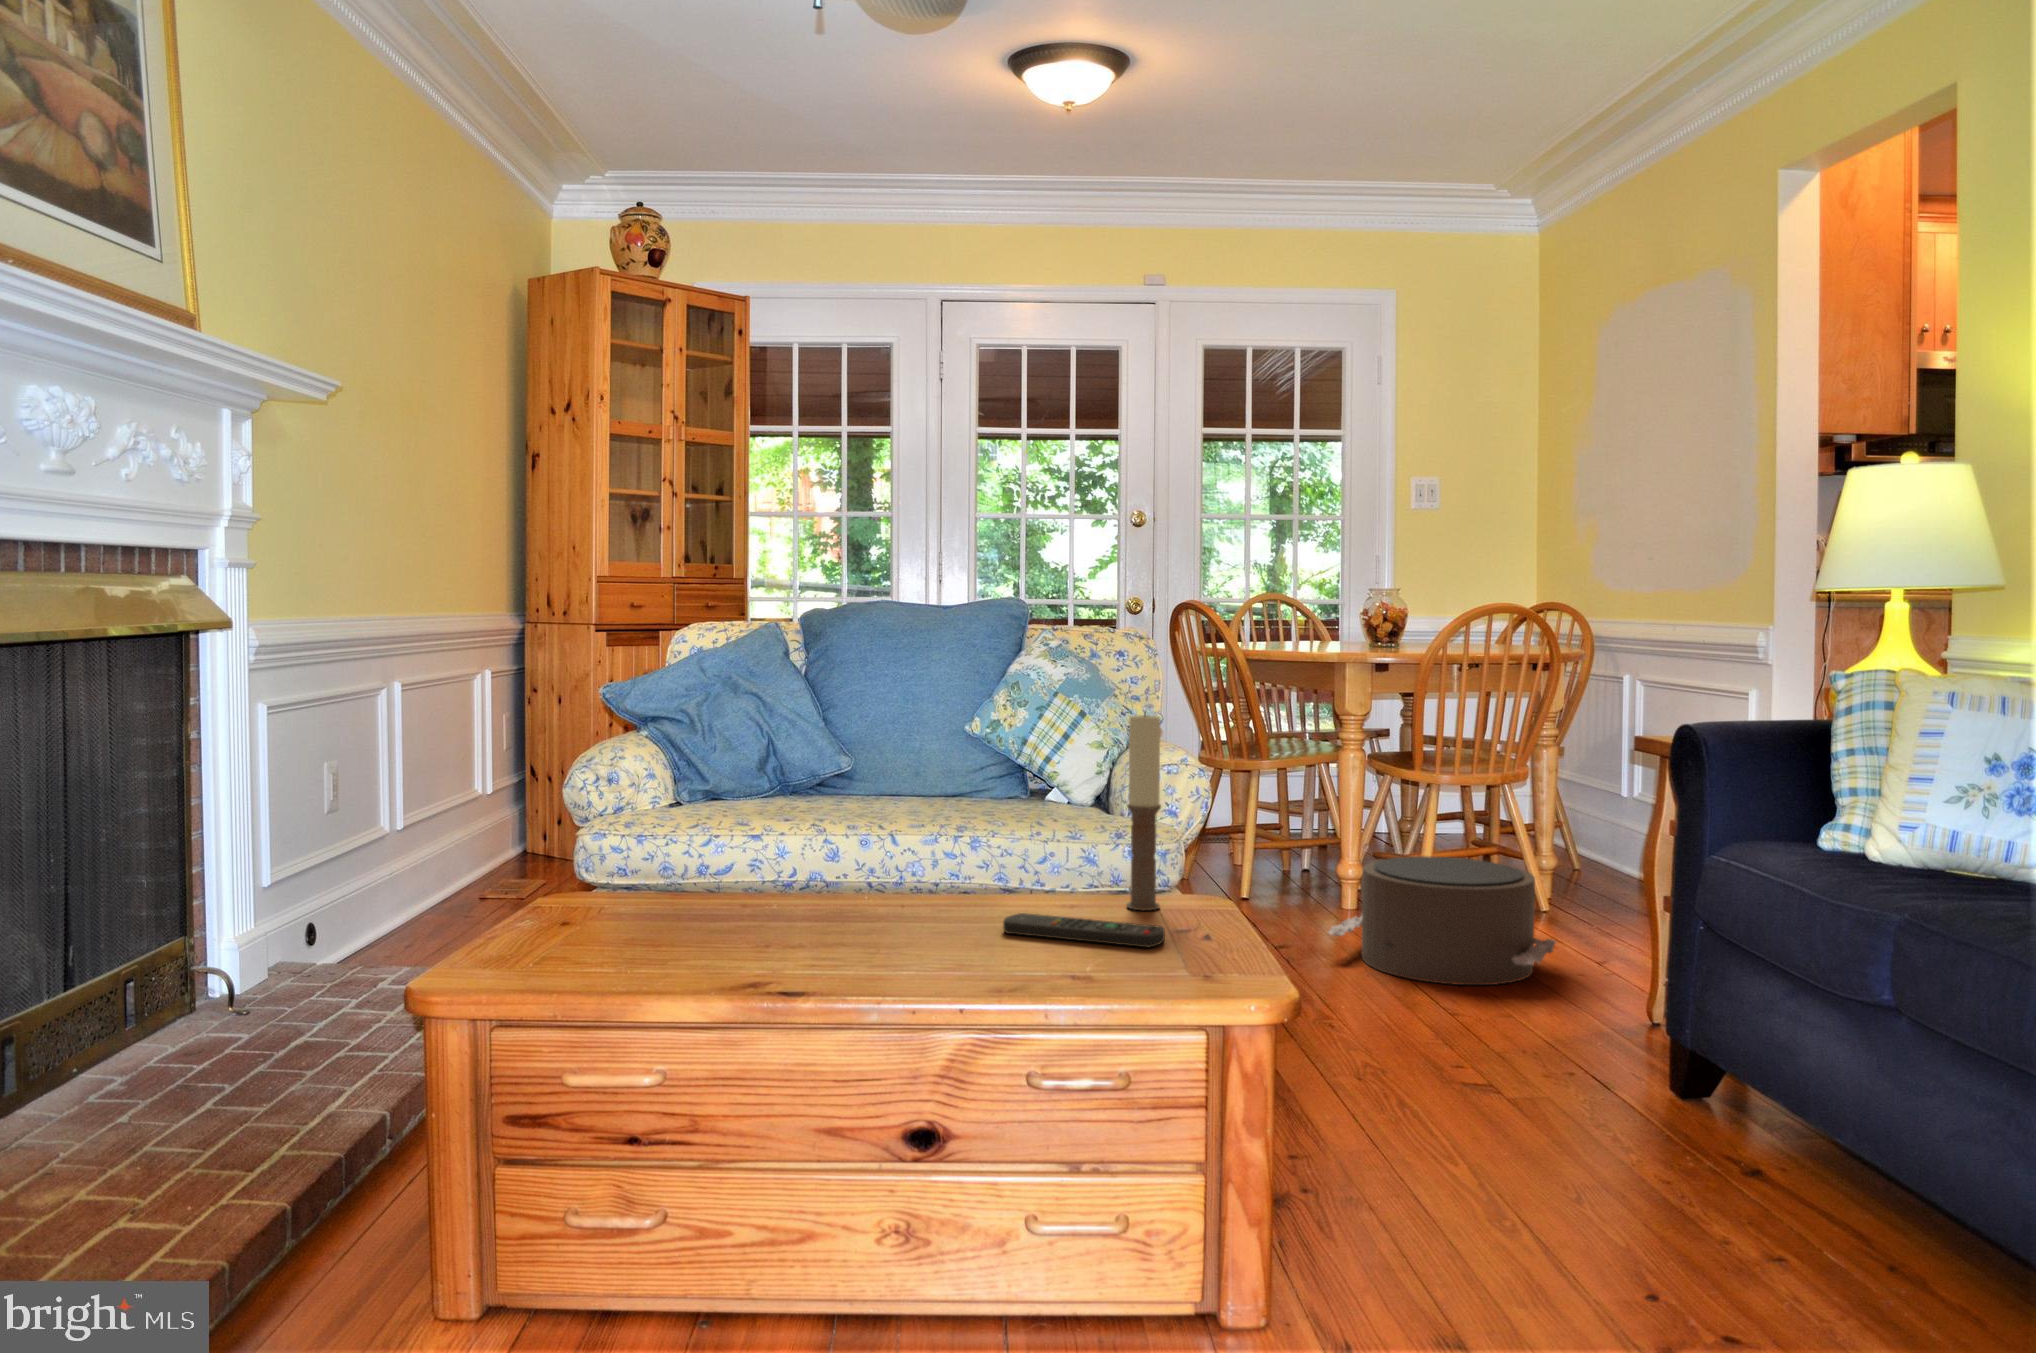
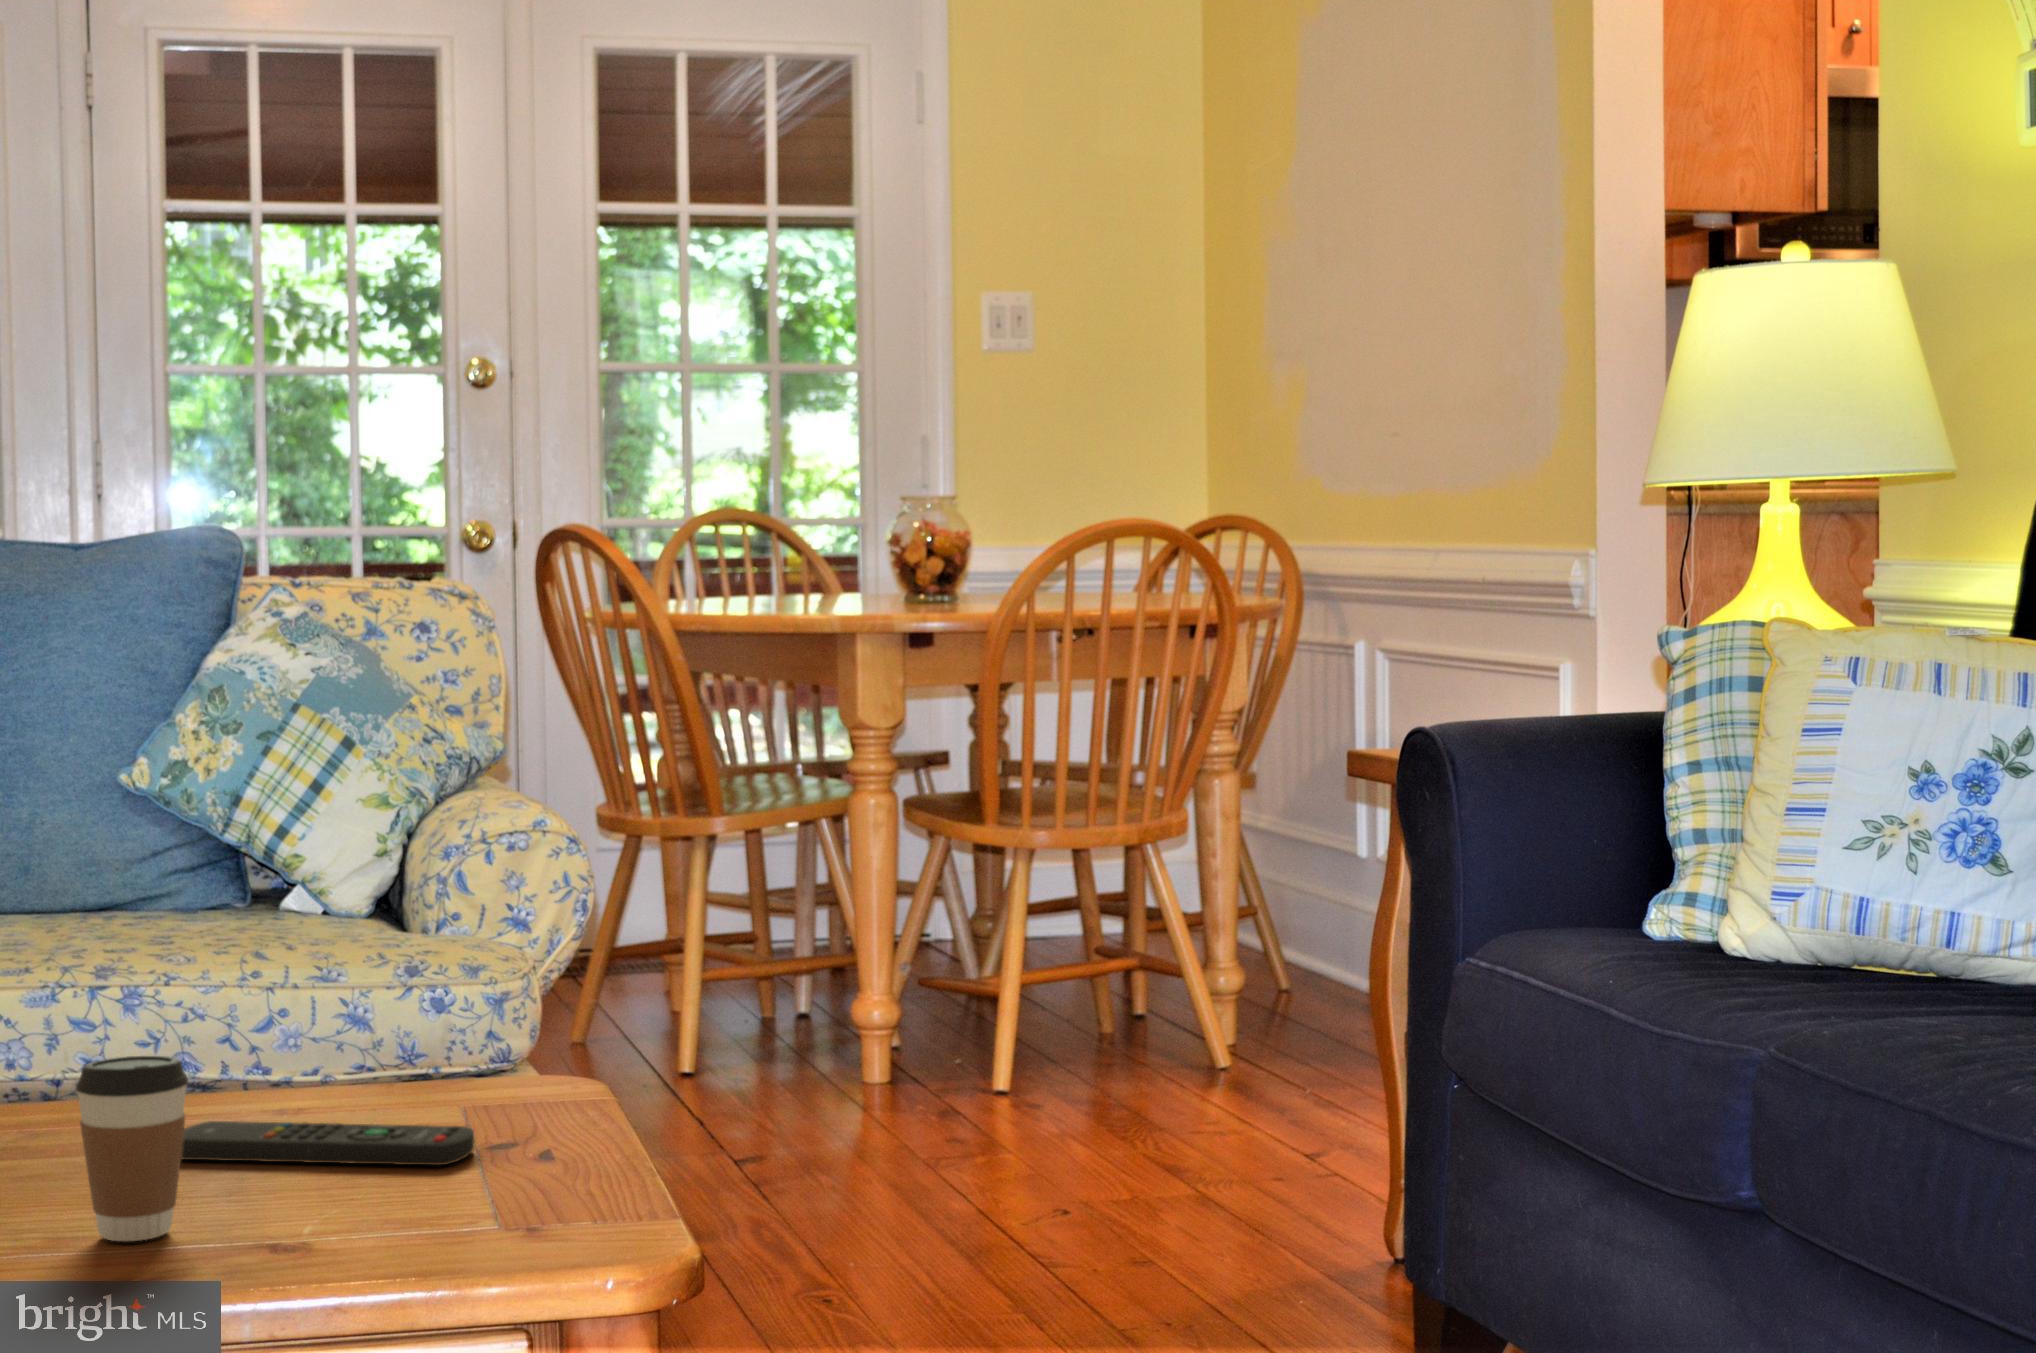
candle: present [1127,712,1161,910] -> none [410,740,474,1102]
pouf: present [1329,856,1556,985] -> none [825,979,1216,1203]
coffee cup: none [958,877,1017,979] -> present [76,1056,188,1242]

